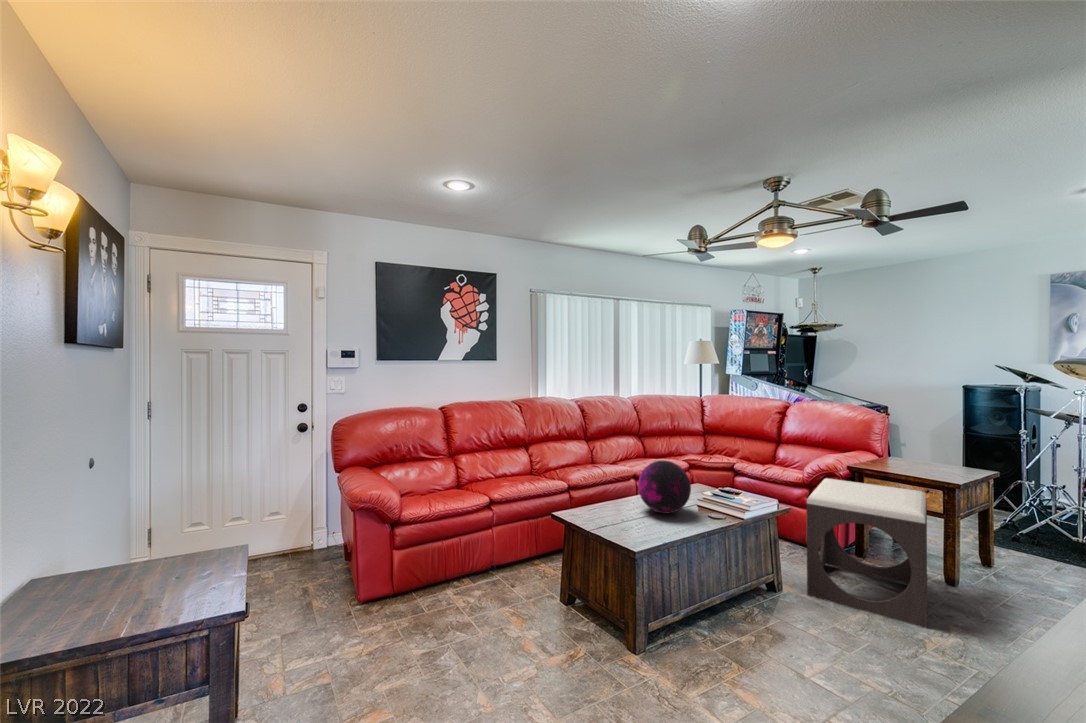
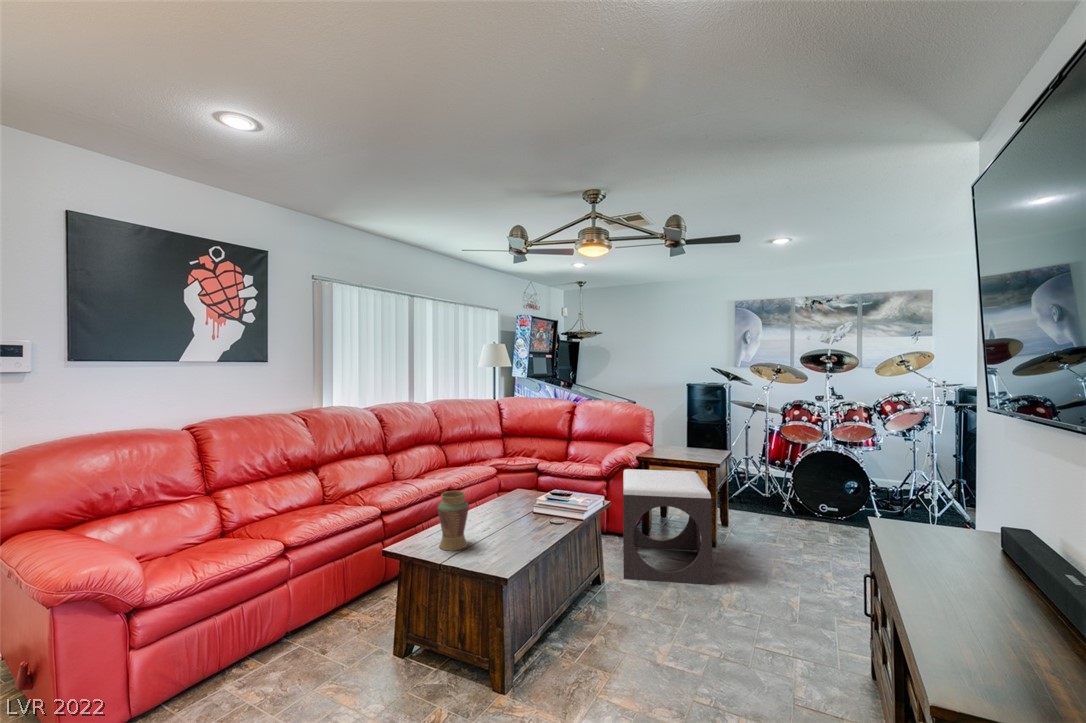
decorative orb: present [638,461,691,514] -> none [479,470,534,527]
vase: none [594,472,621,524] -> present [437,491,469,551]

